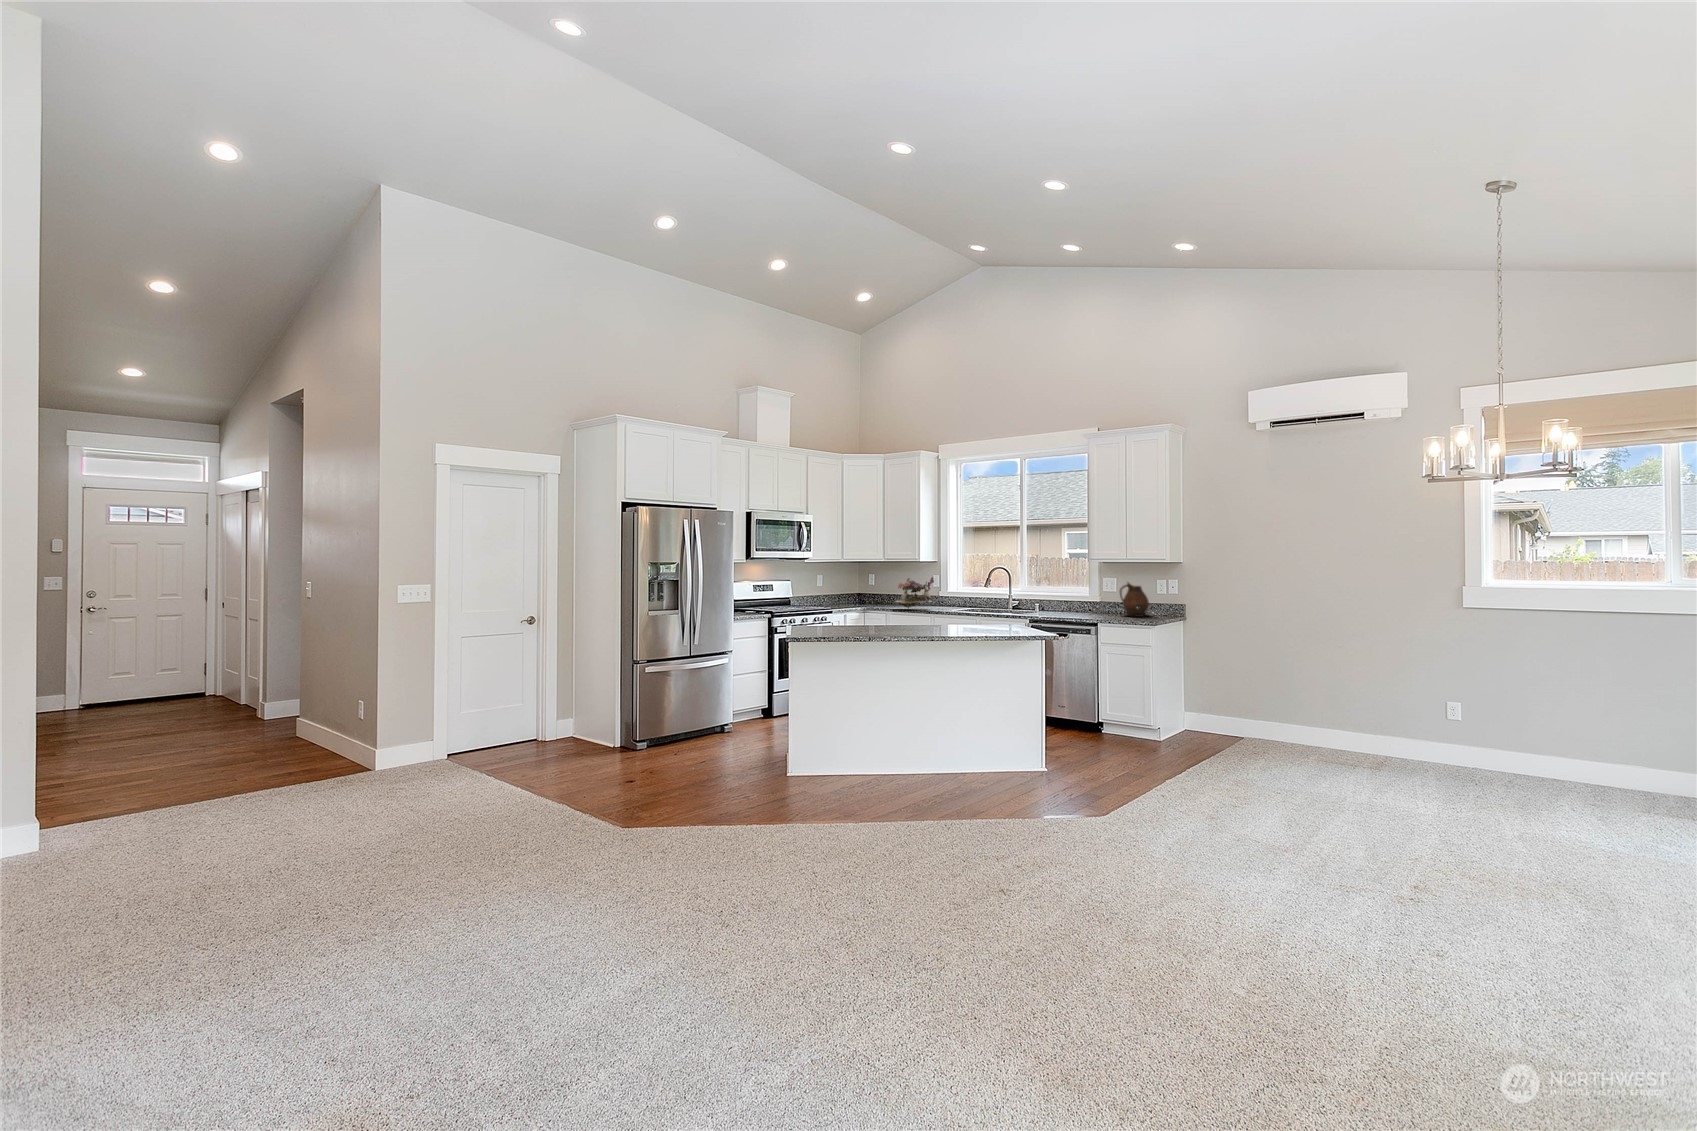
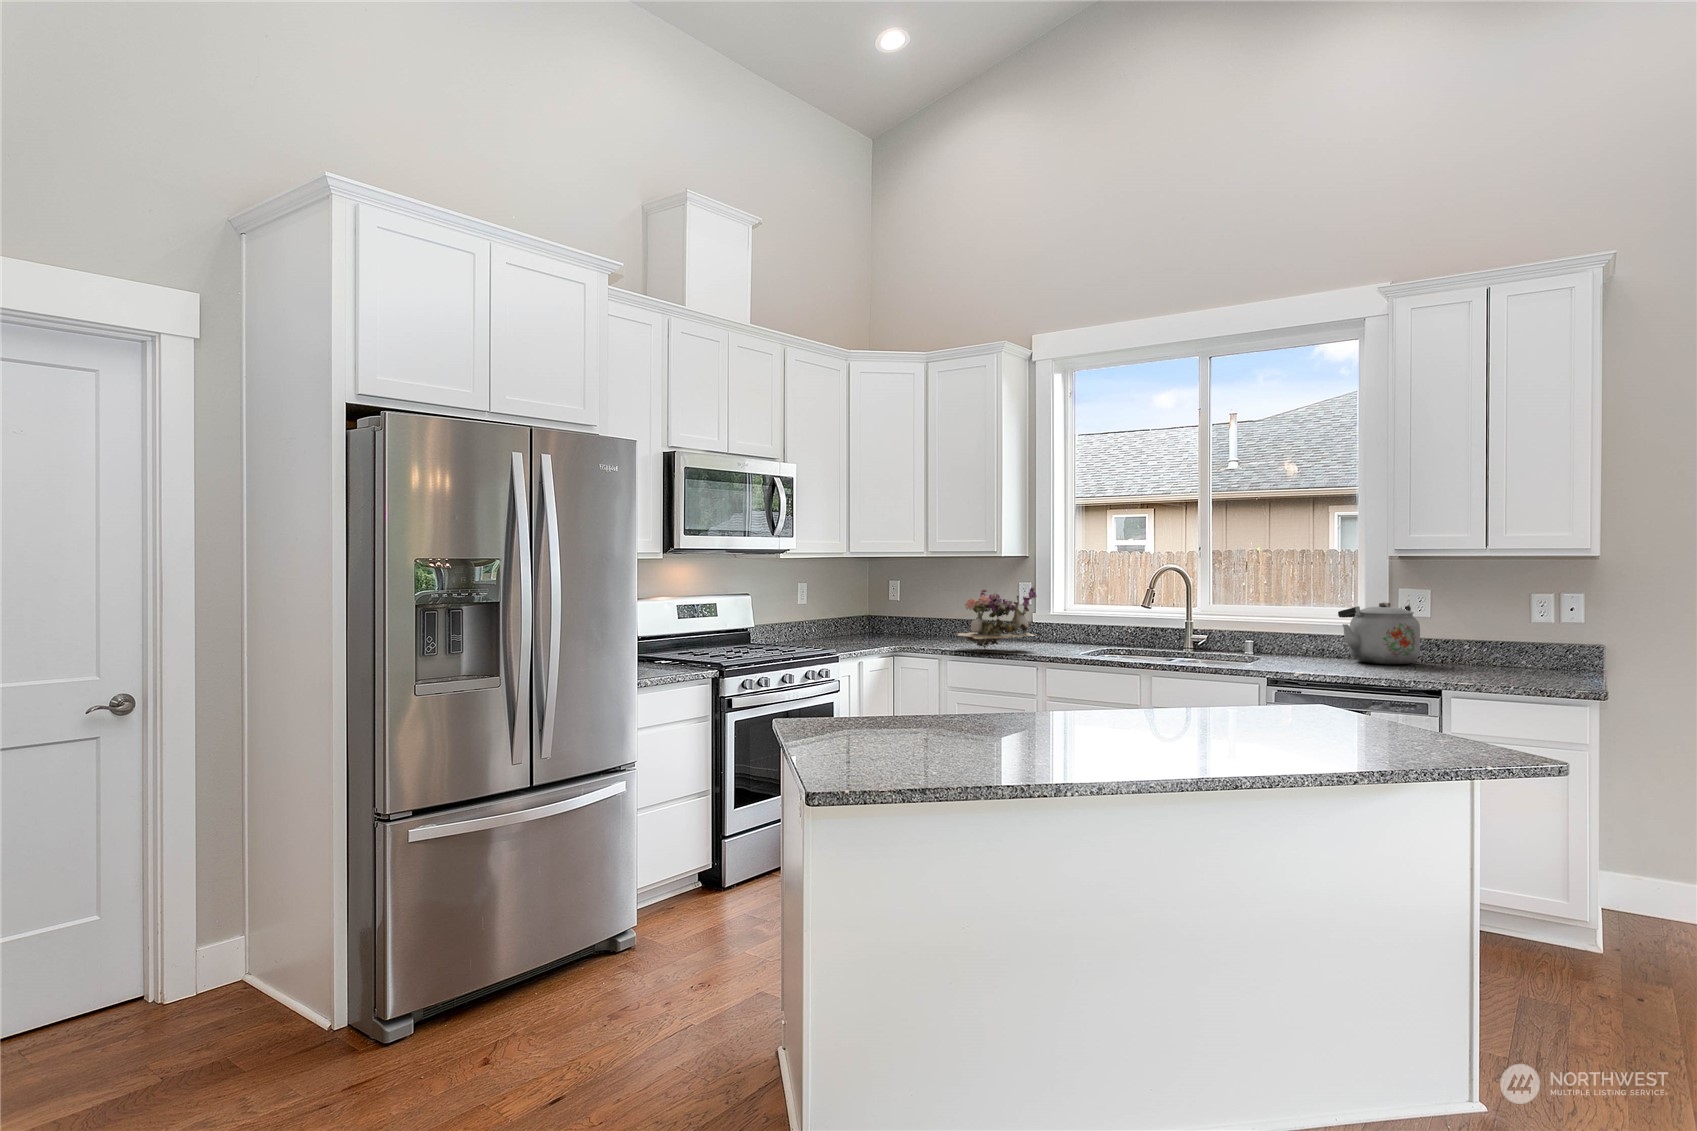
ceramic pitcher: present [1120,582,1149,617] -> none [1458,597,1538,674]
kettle: none [1072,584,1109,614] -> present [1338,602,1420,665]

